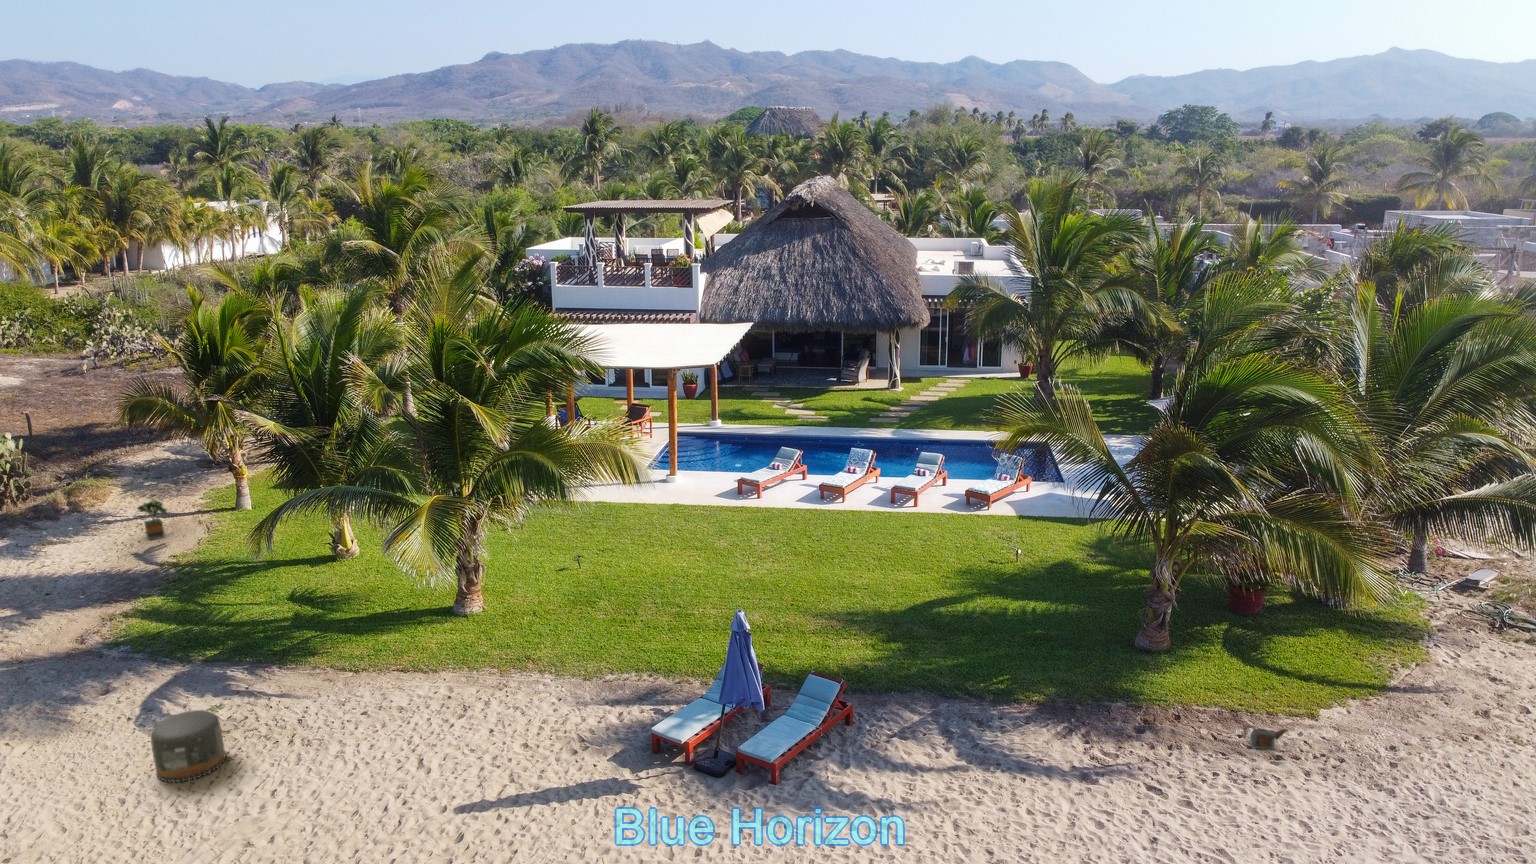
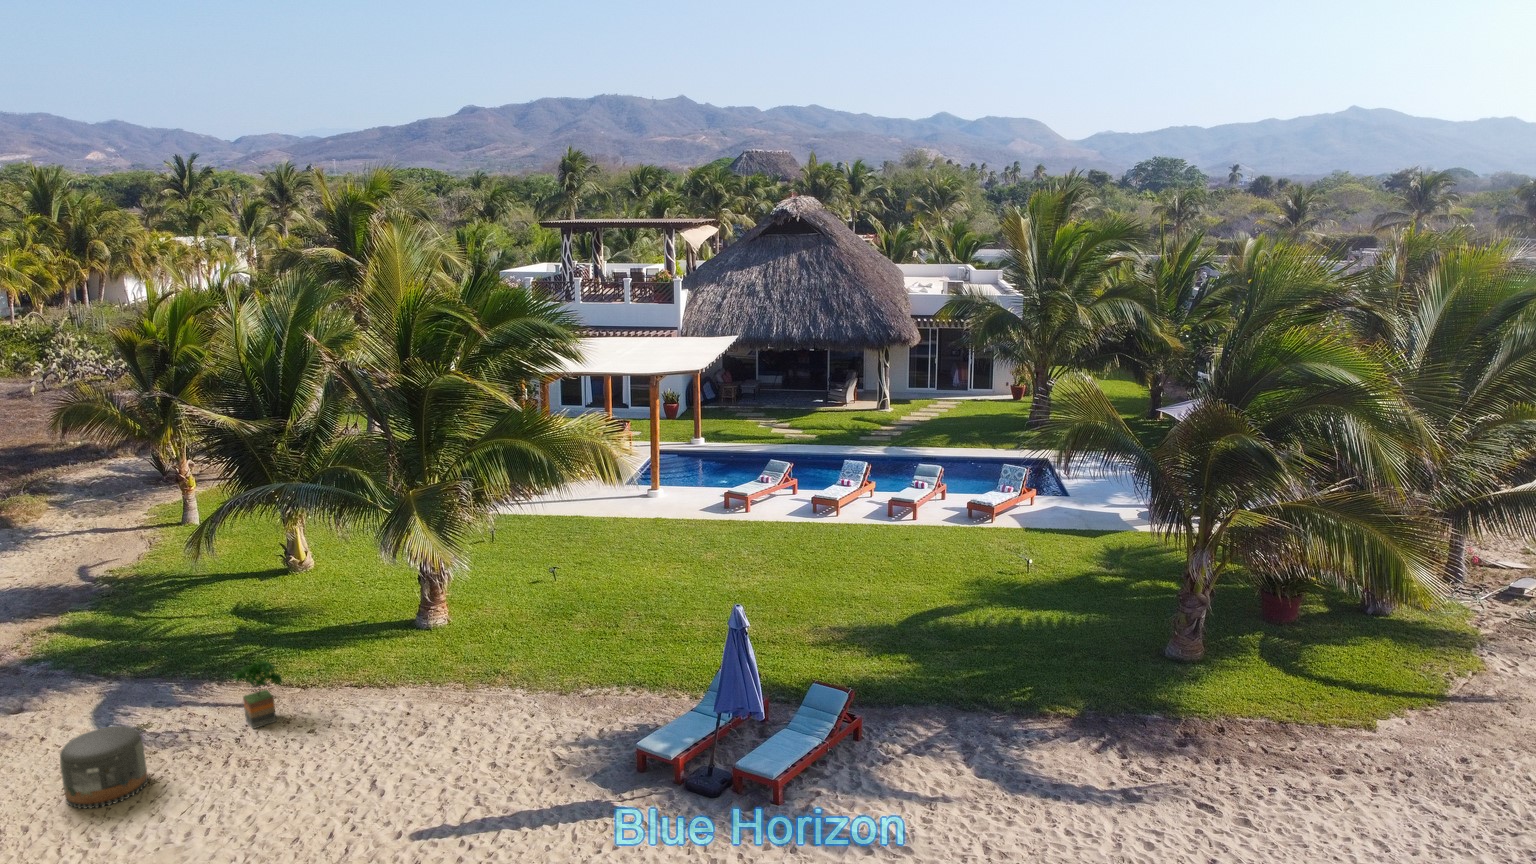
potted tree: present [138,501,167,540] -> present [234,661,282,729]
watering can: present [1243,725,1288,749] -> none [1297,735,1349,763]

